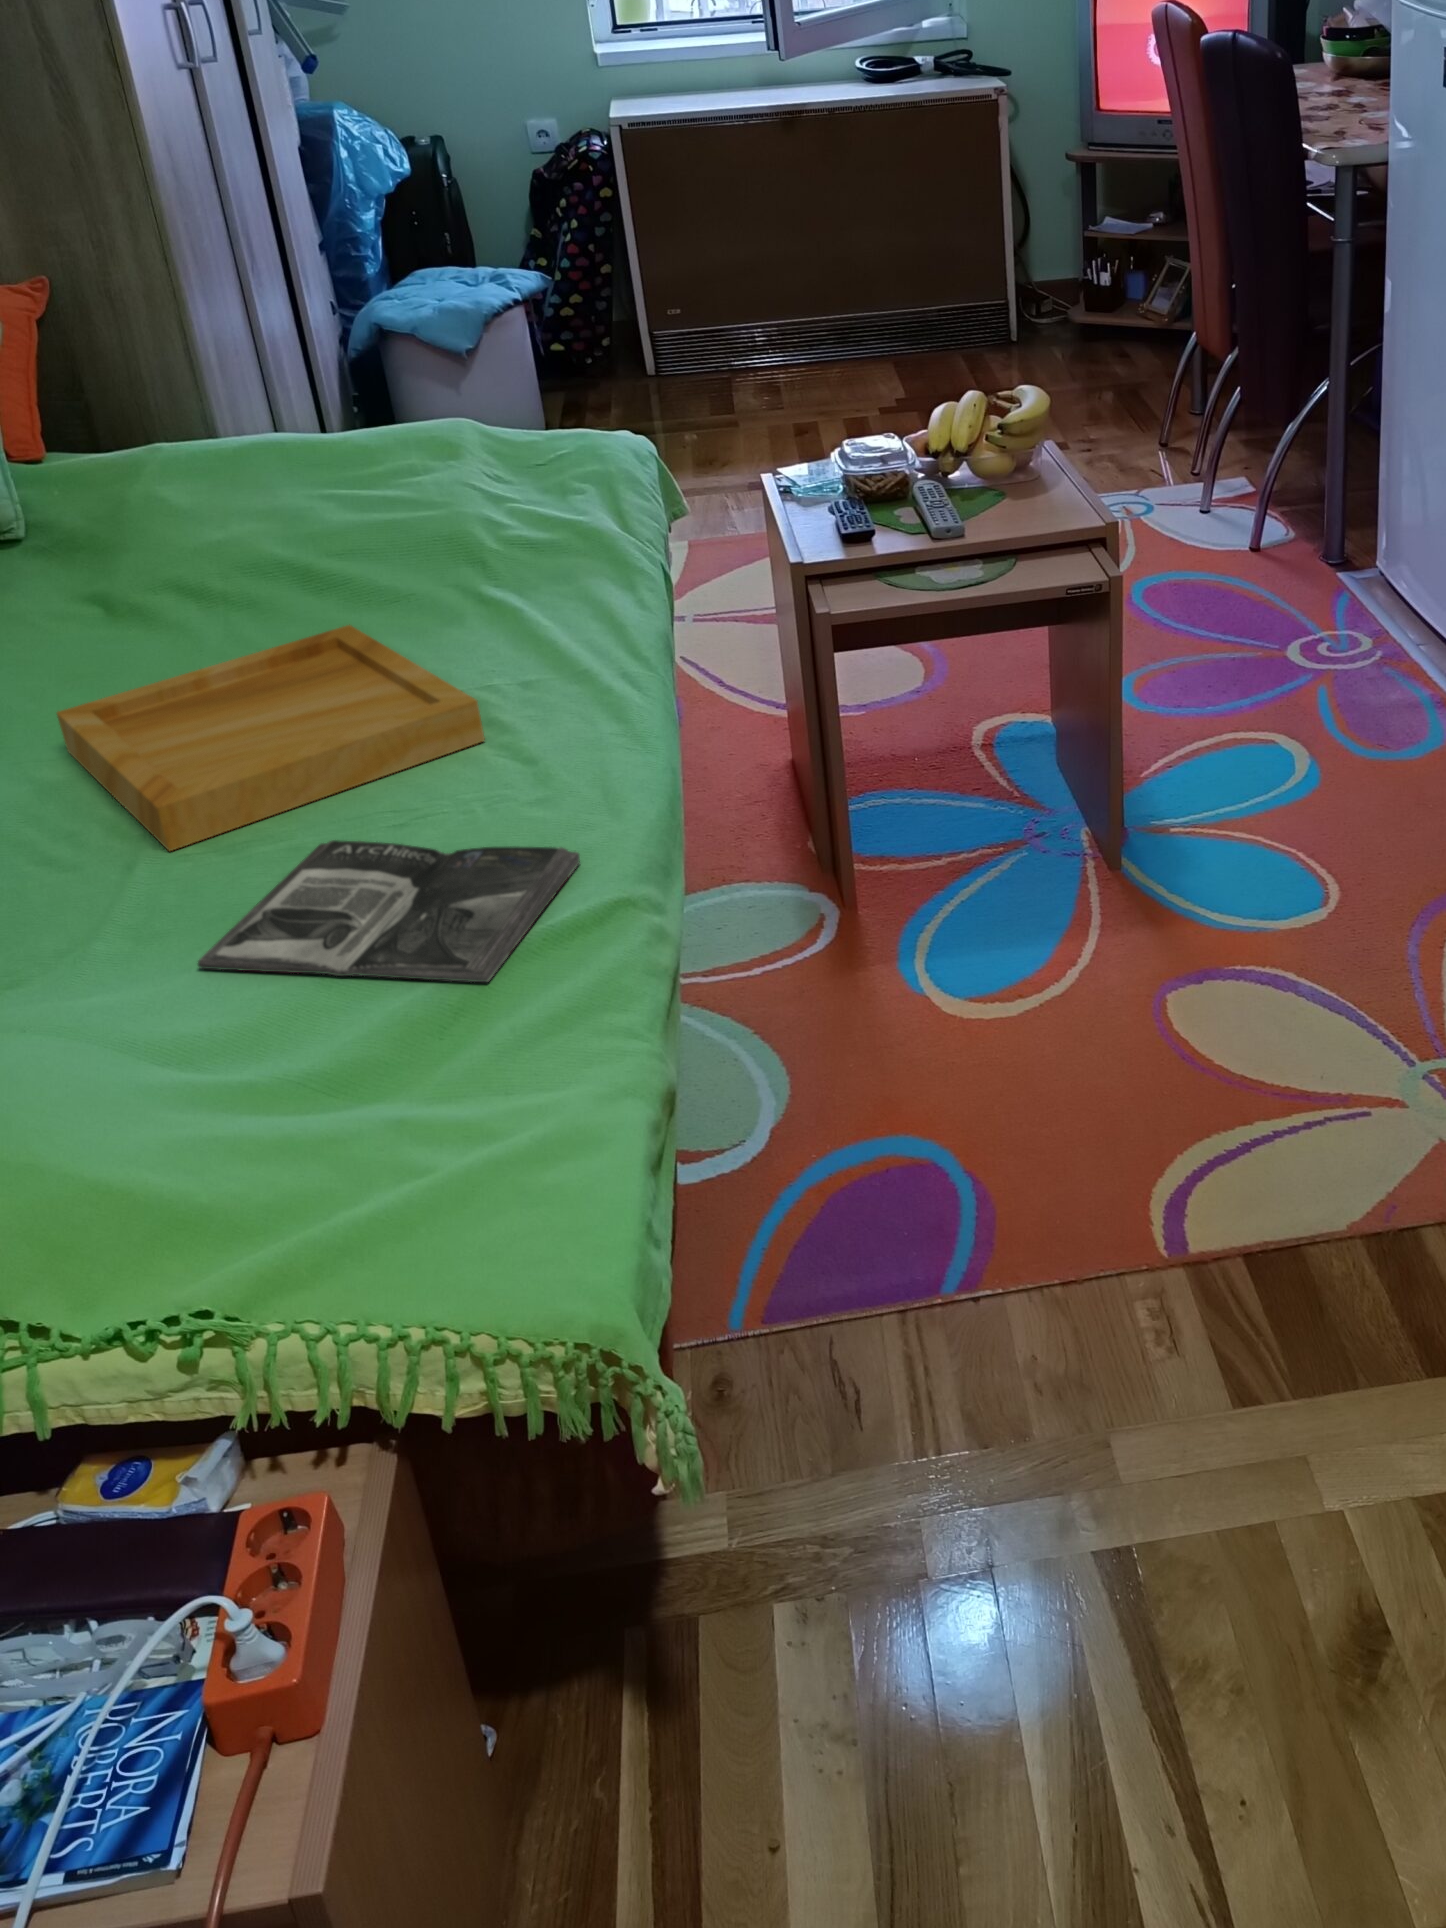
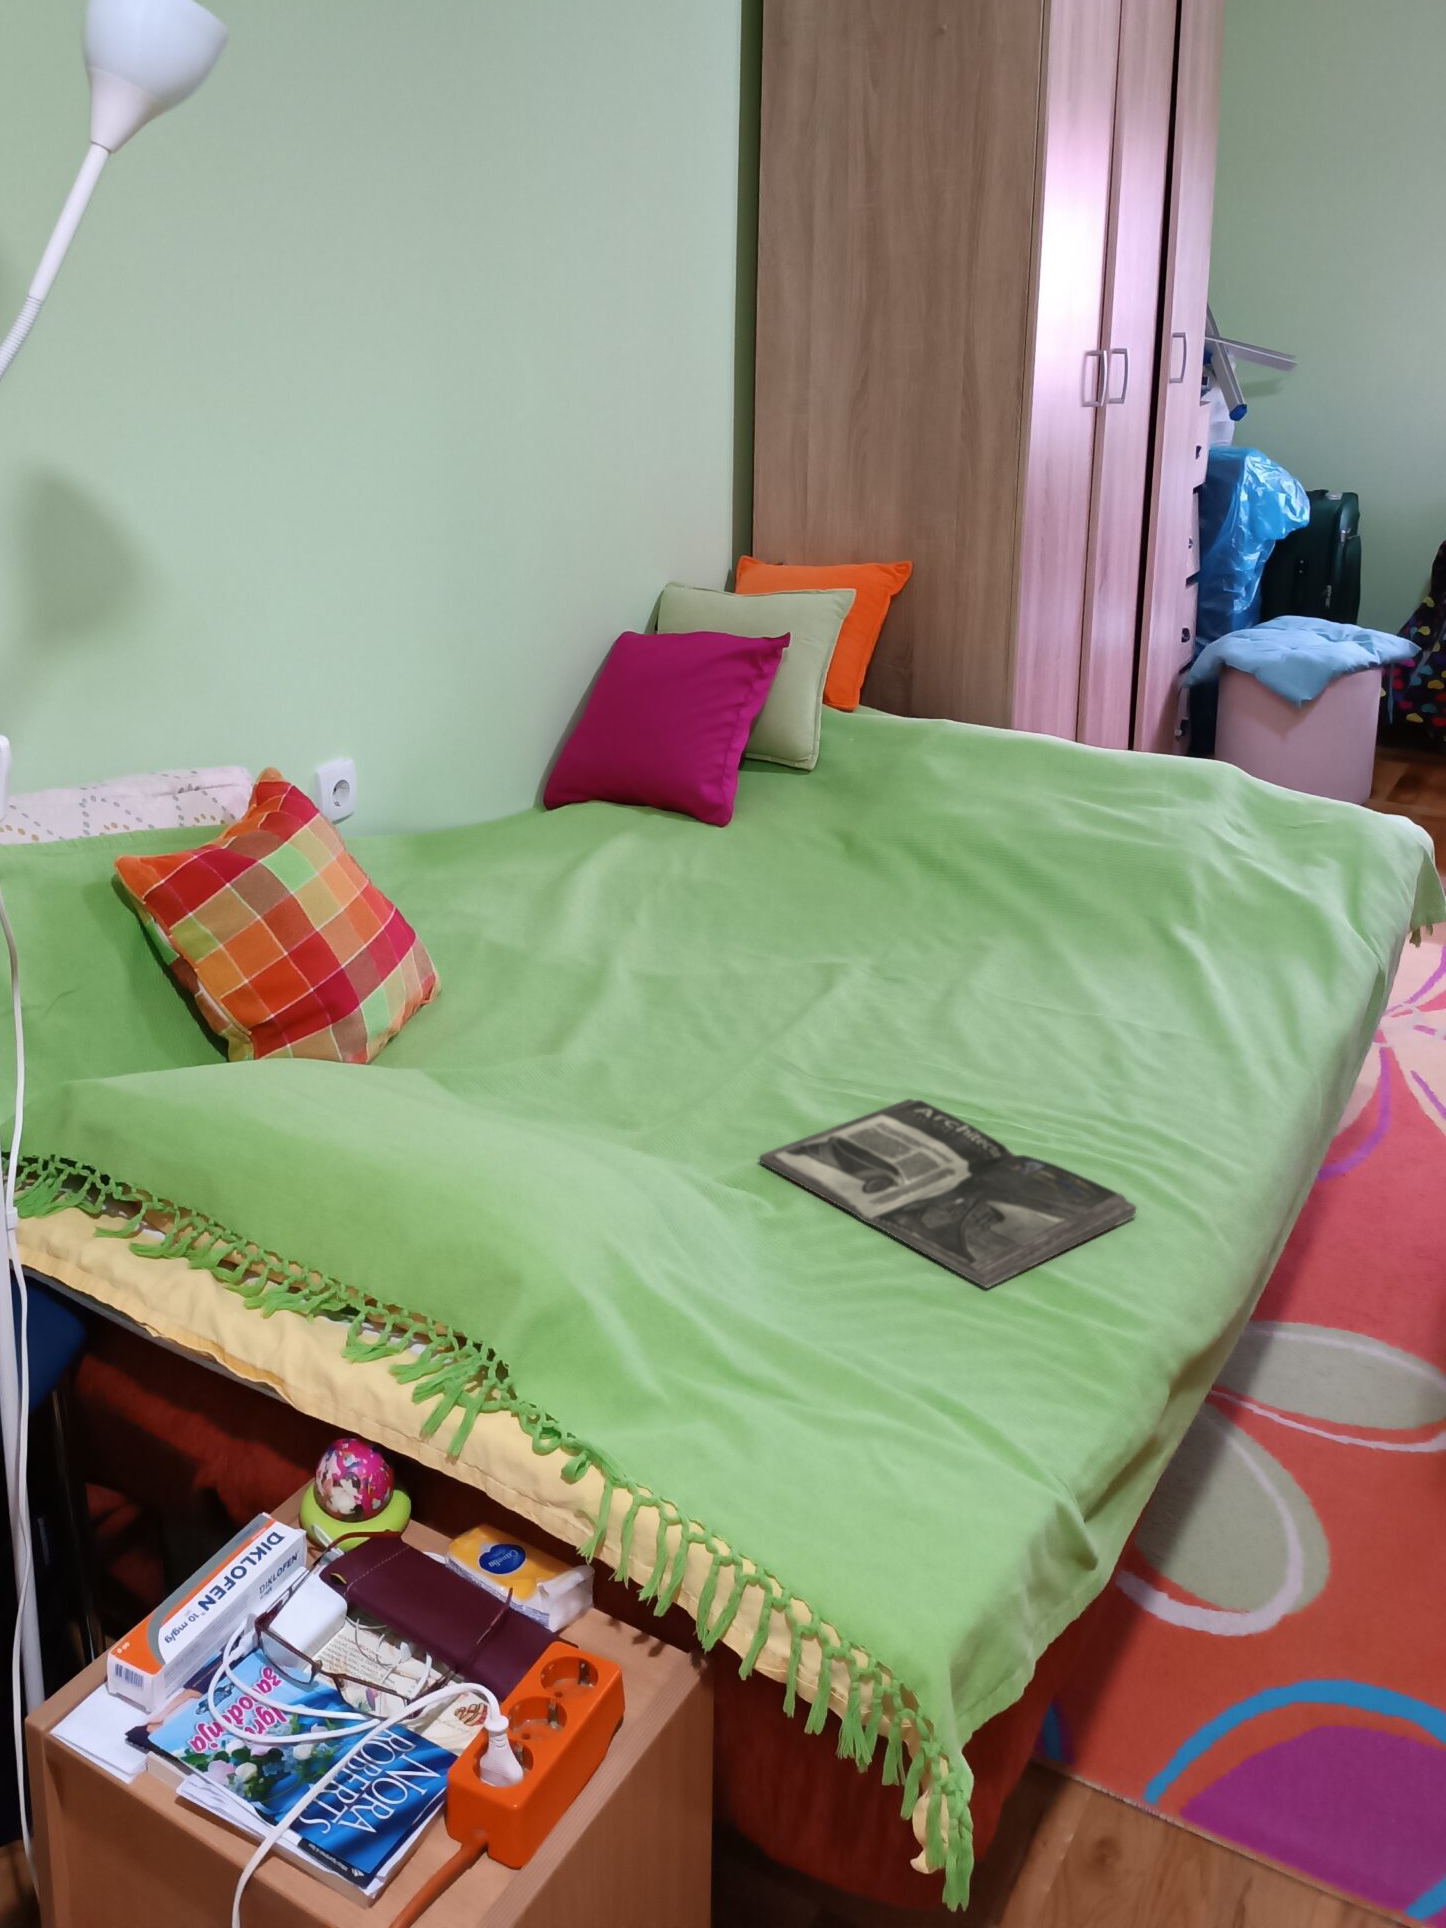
tray: present [57,625,485,851] -> none [762,908,1111,1066]

